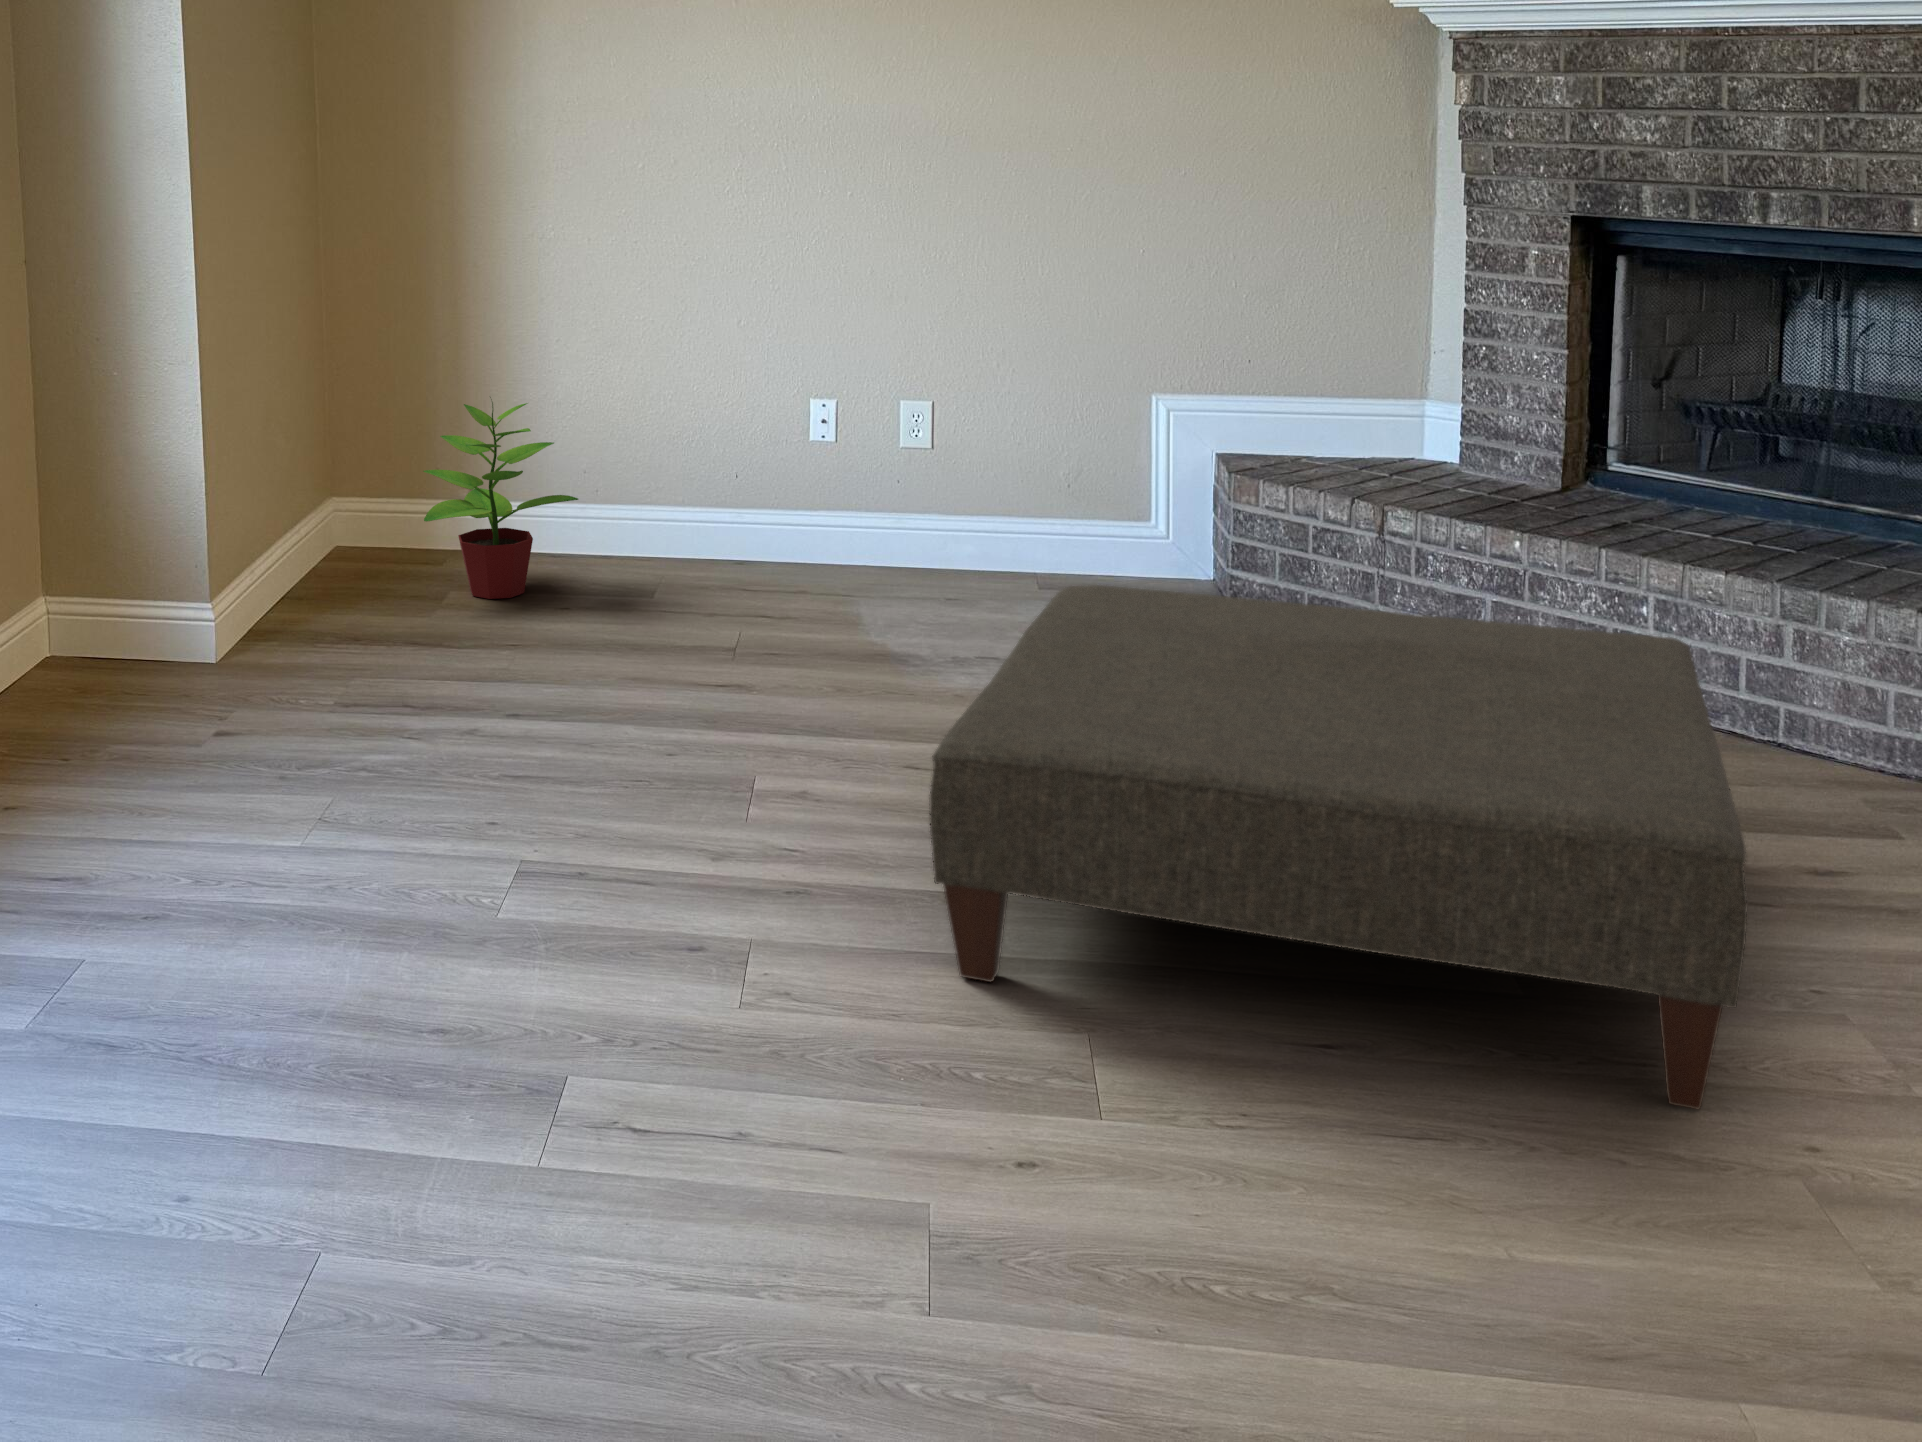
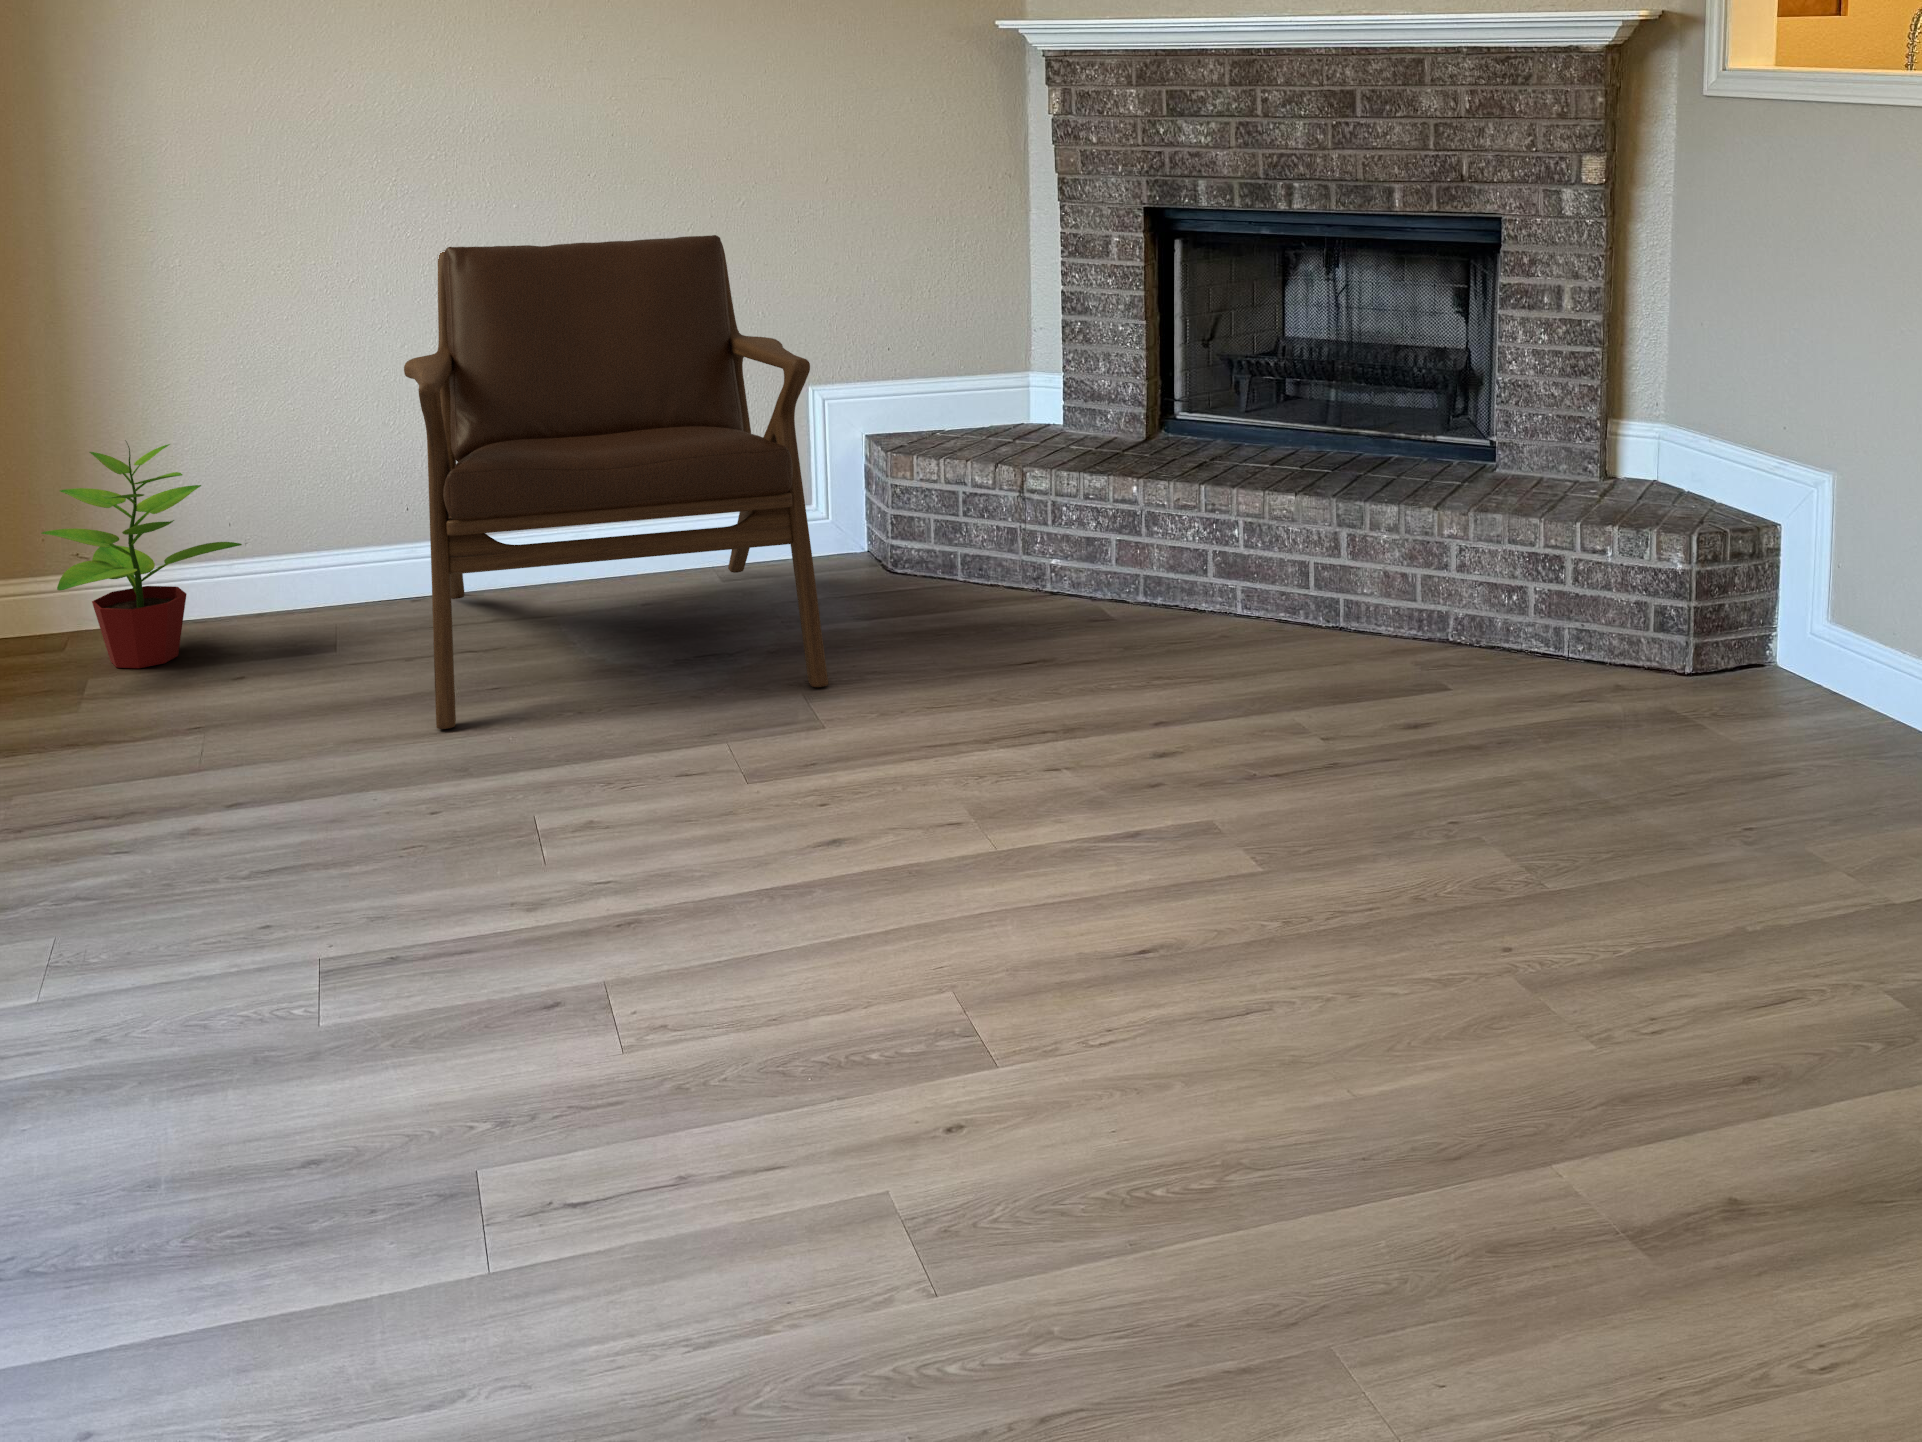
lounge chair: none [706,233,1106,710] -> present [404,235,828,729]
ottoman: present [929,585,1747,1109] -> none [788,553,1454,967]

